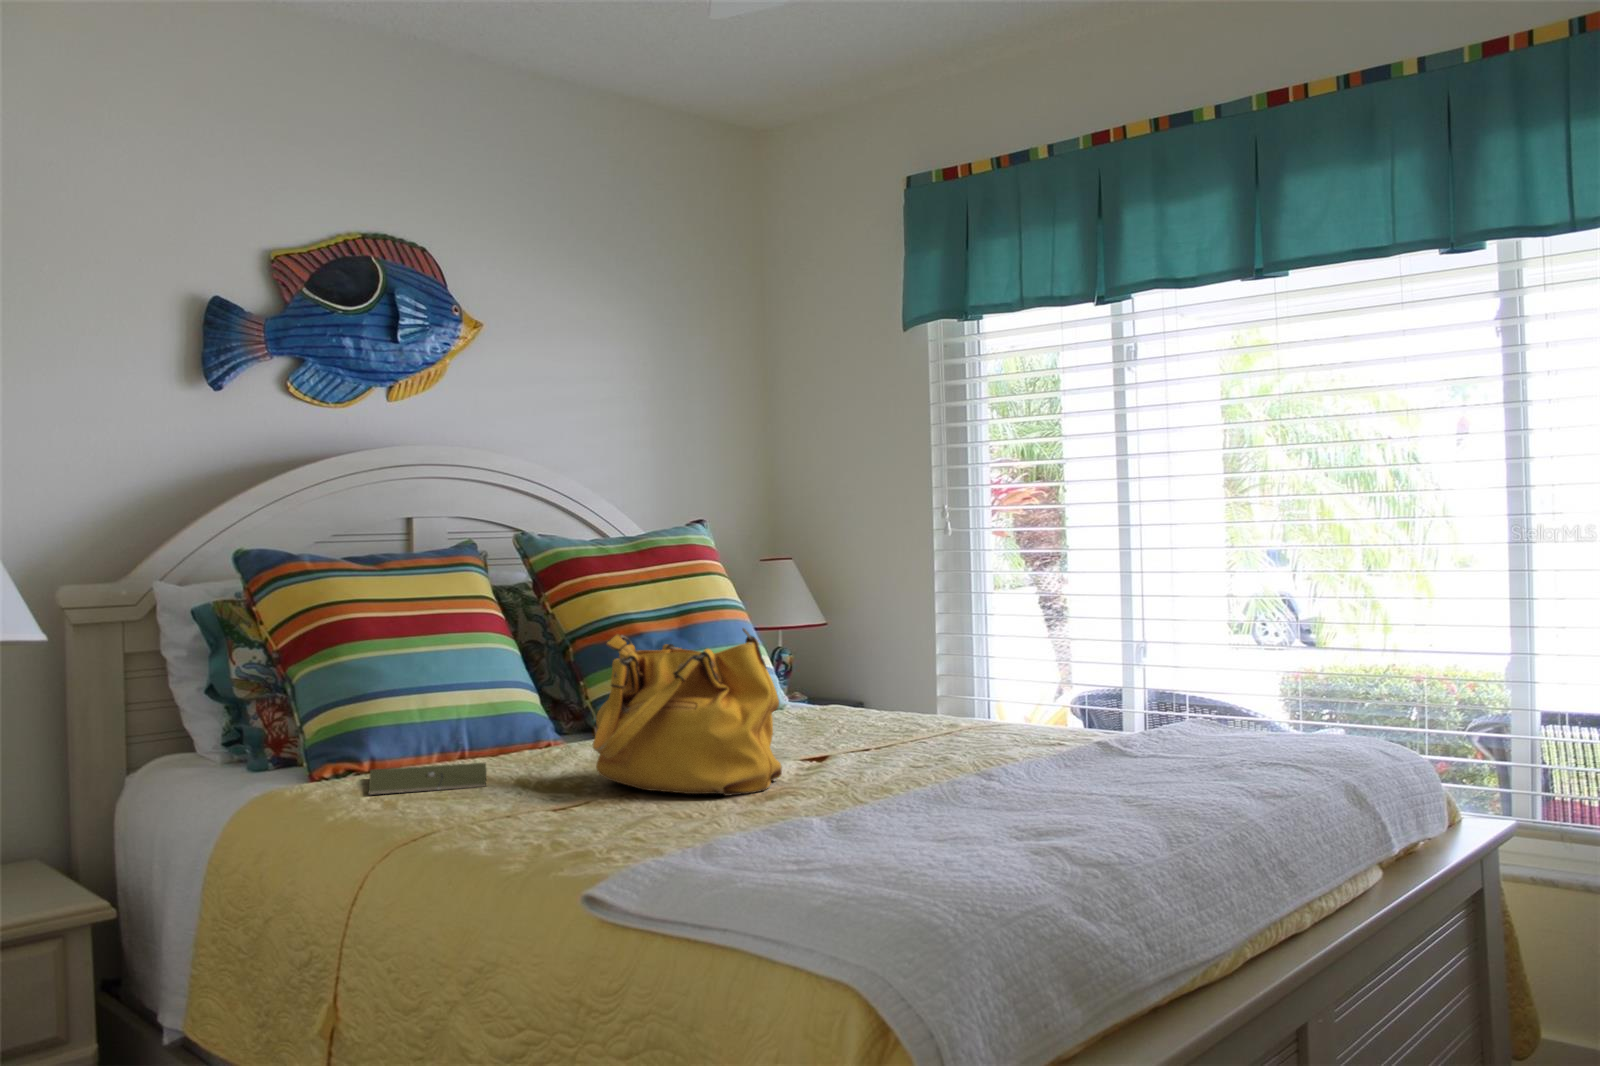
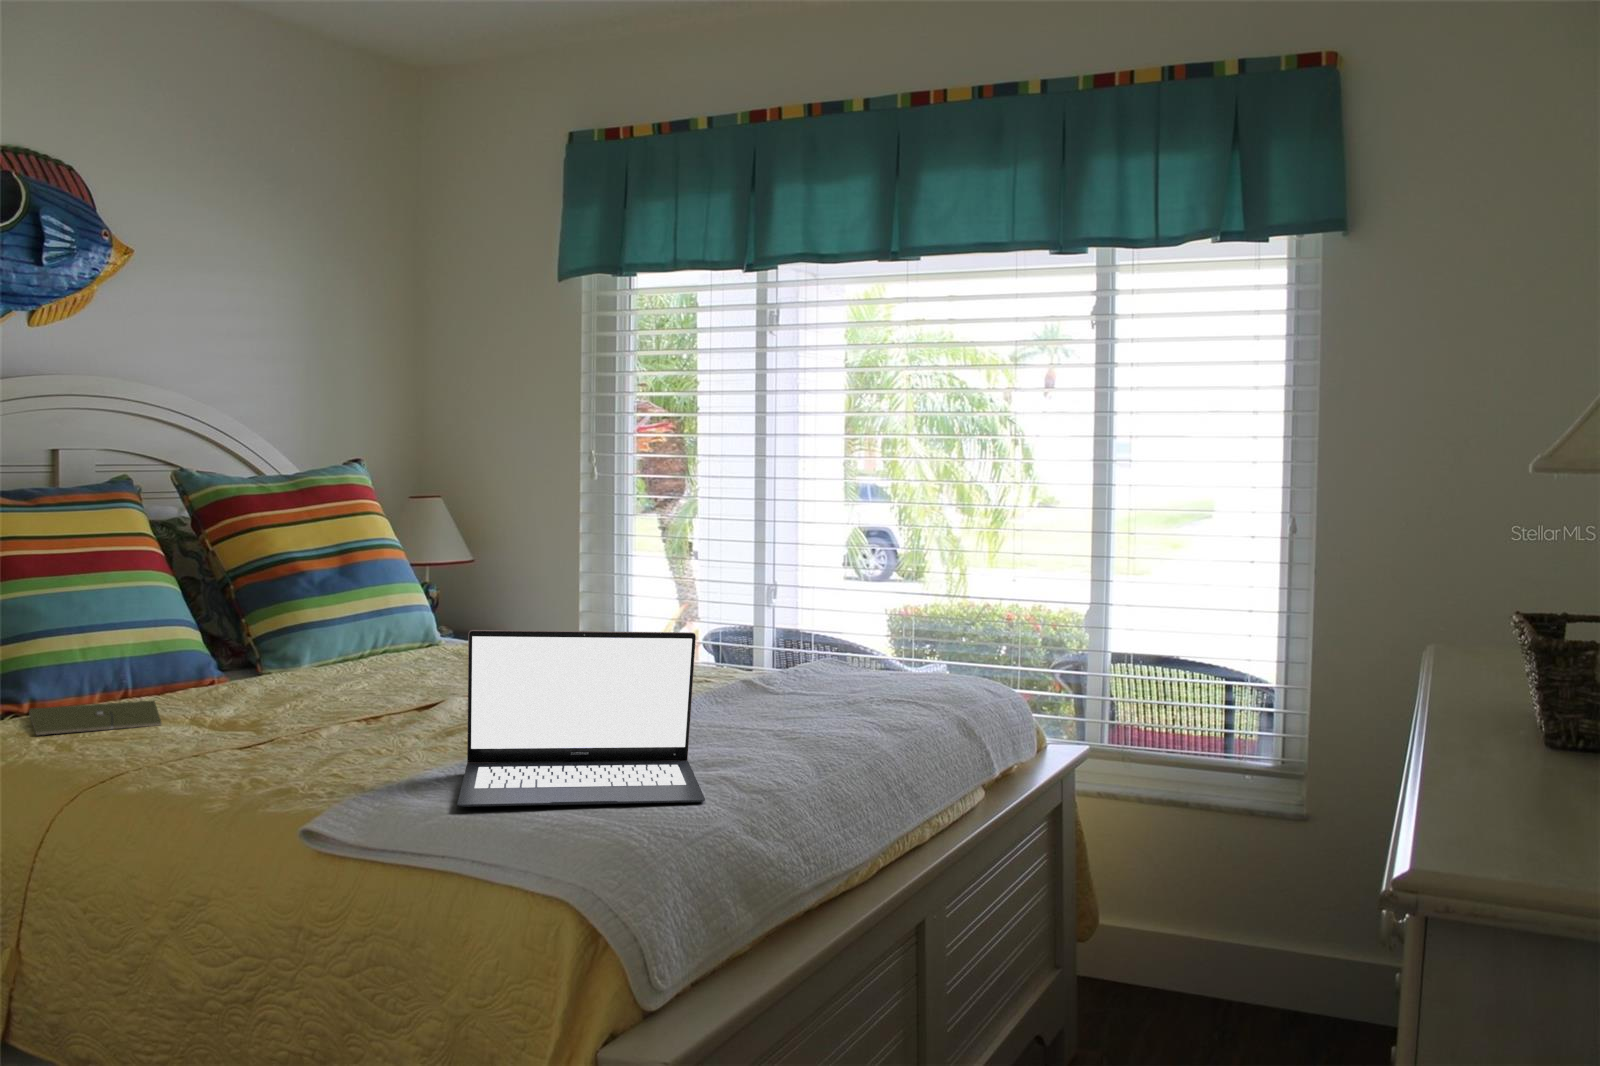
handbag: present [593,628,782,796] -> none [278,582,457,733]
laptop: none [757,668,1054,876] -> present [457,630,705,807]

